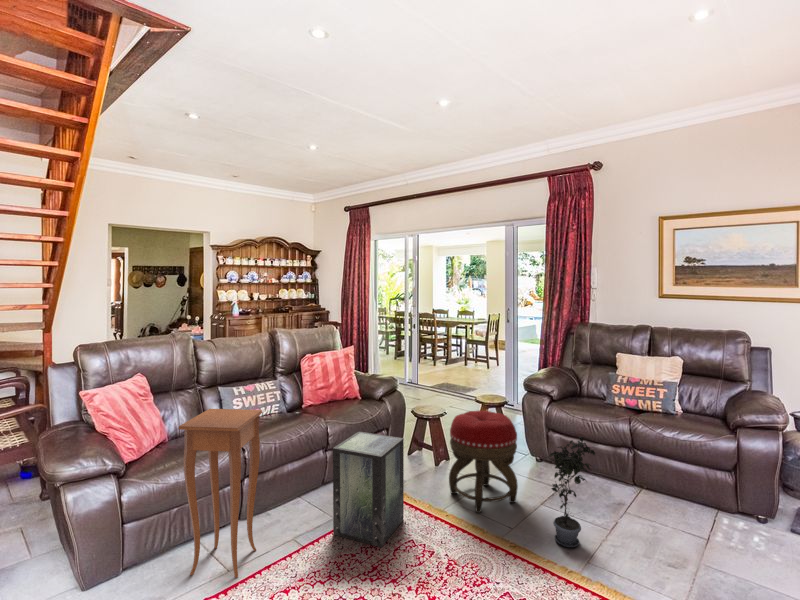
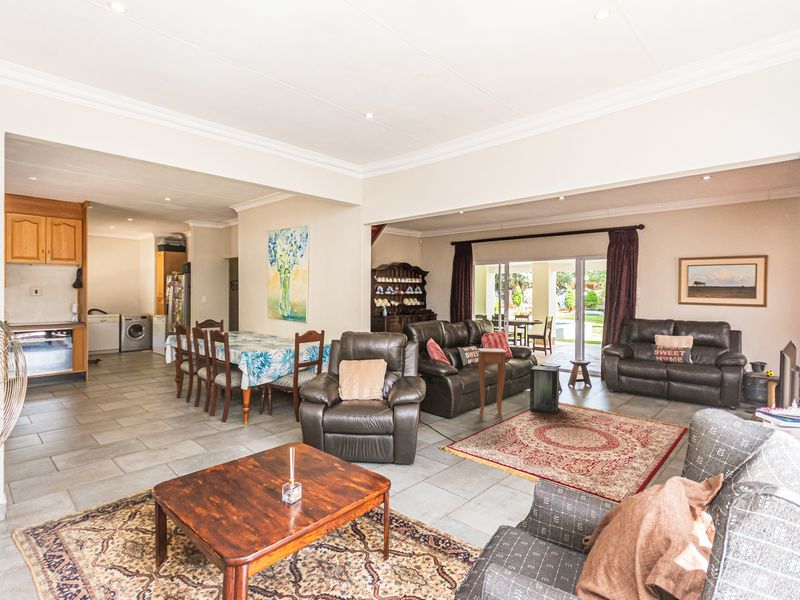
footstool: present [449,410,518,513] -> none [573,360,611,407]
potted plant: present [548,437,595,547] -> none [630,364,655,415]

